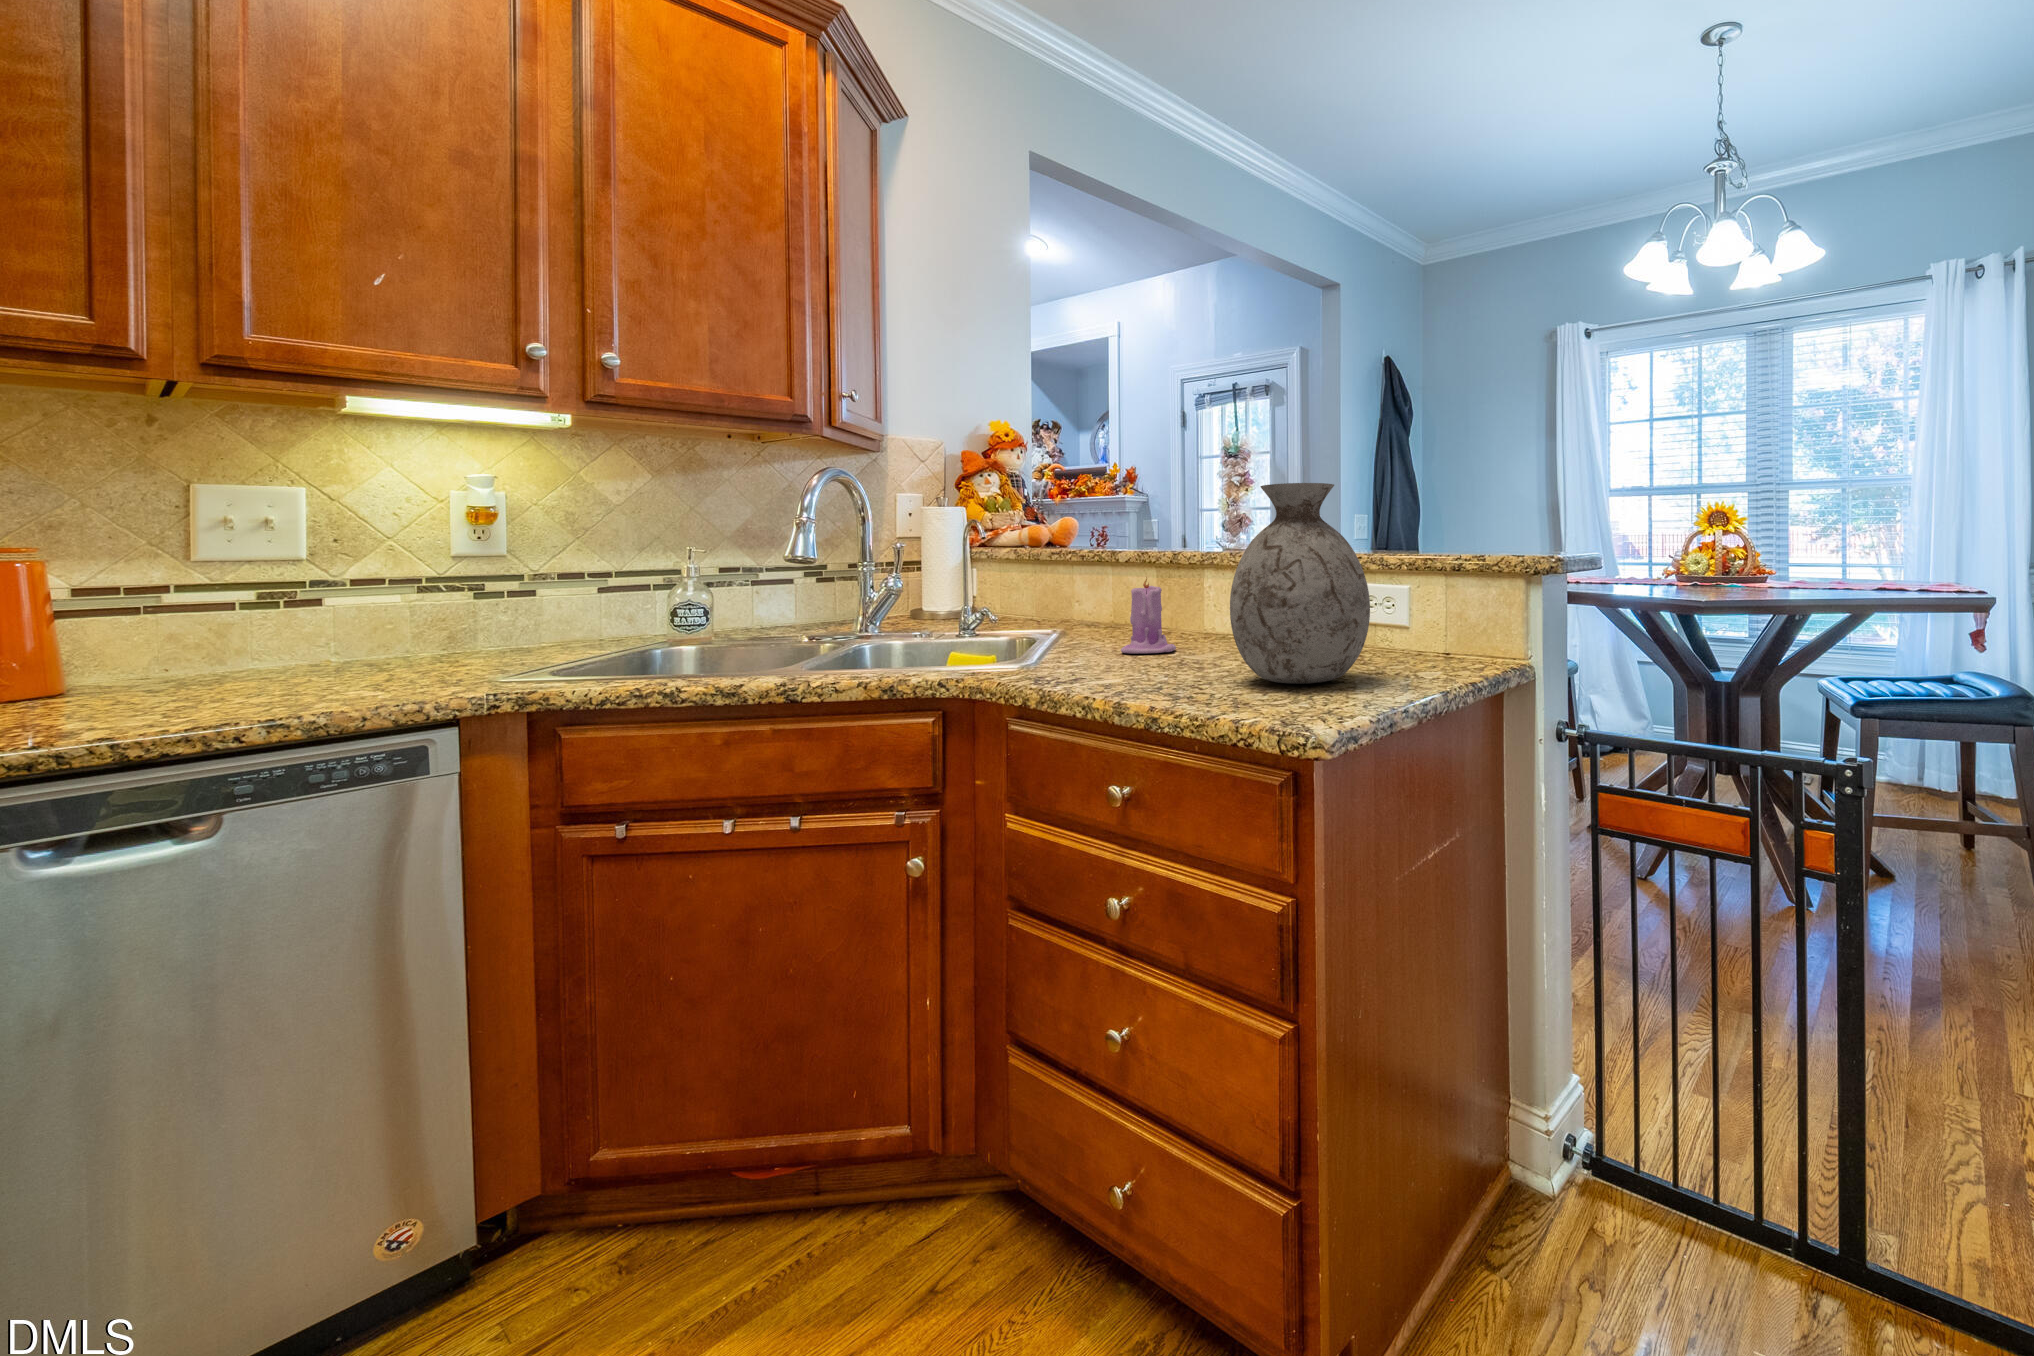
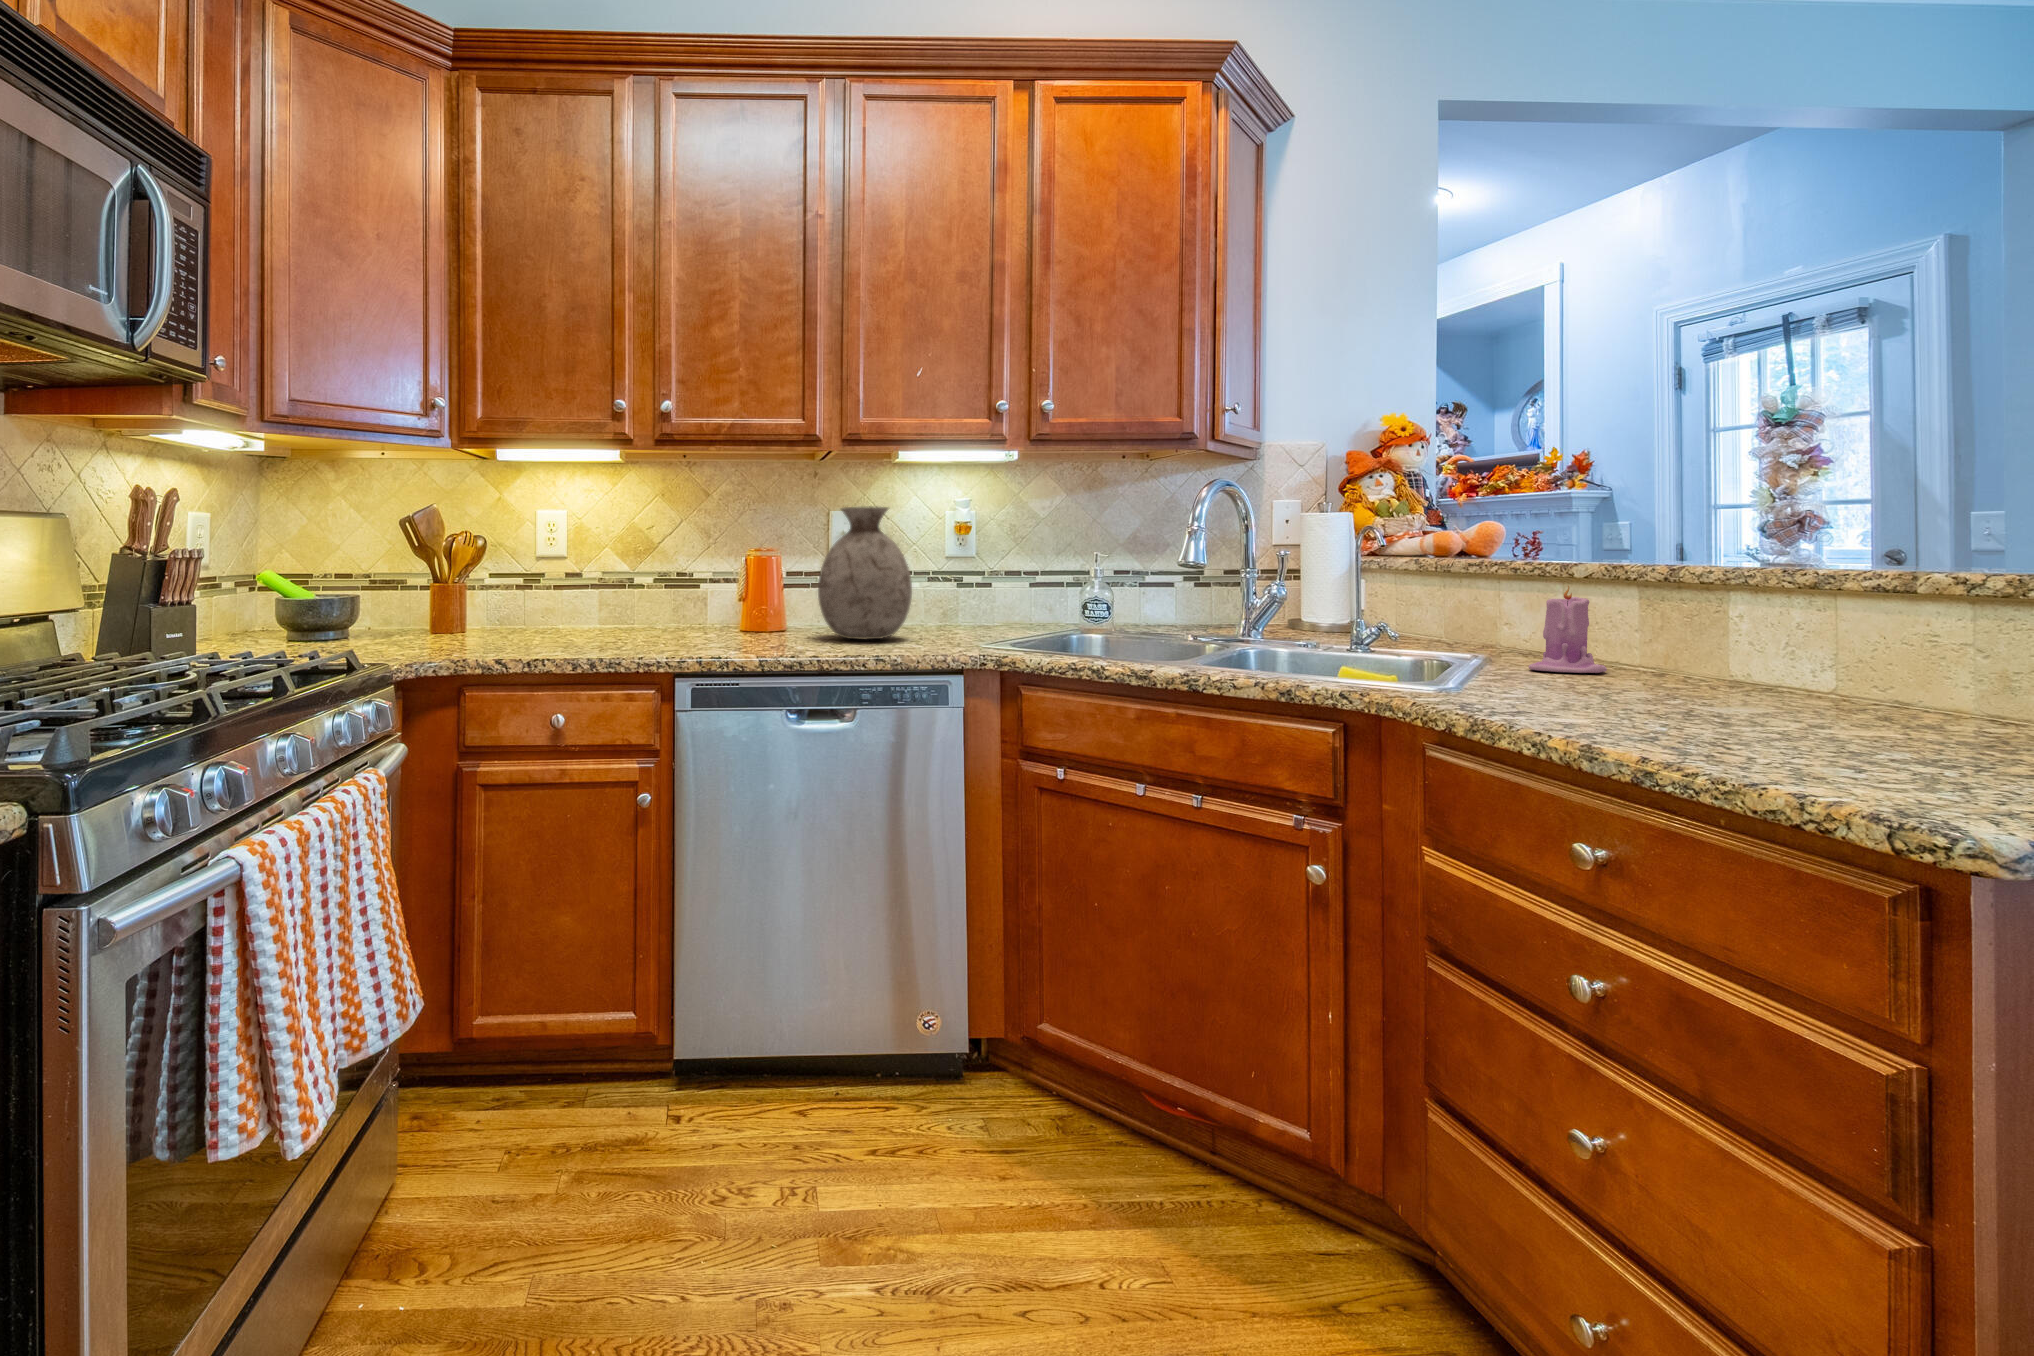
vase: present [1230,483,1370,684] -> present [818,506,912,639]

